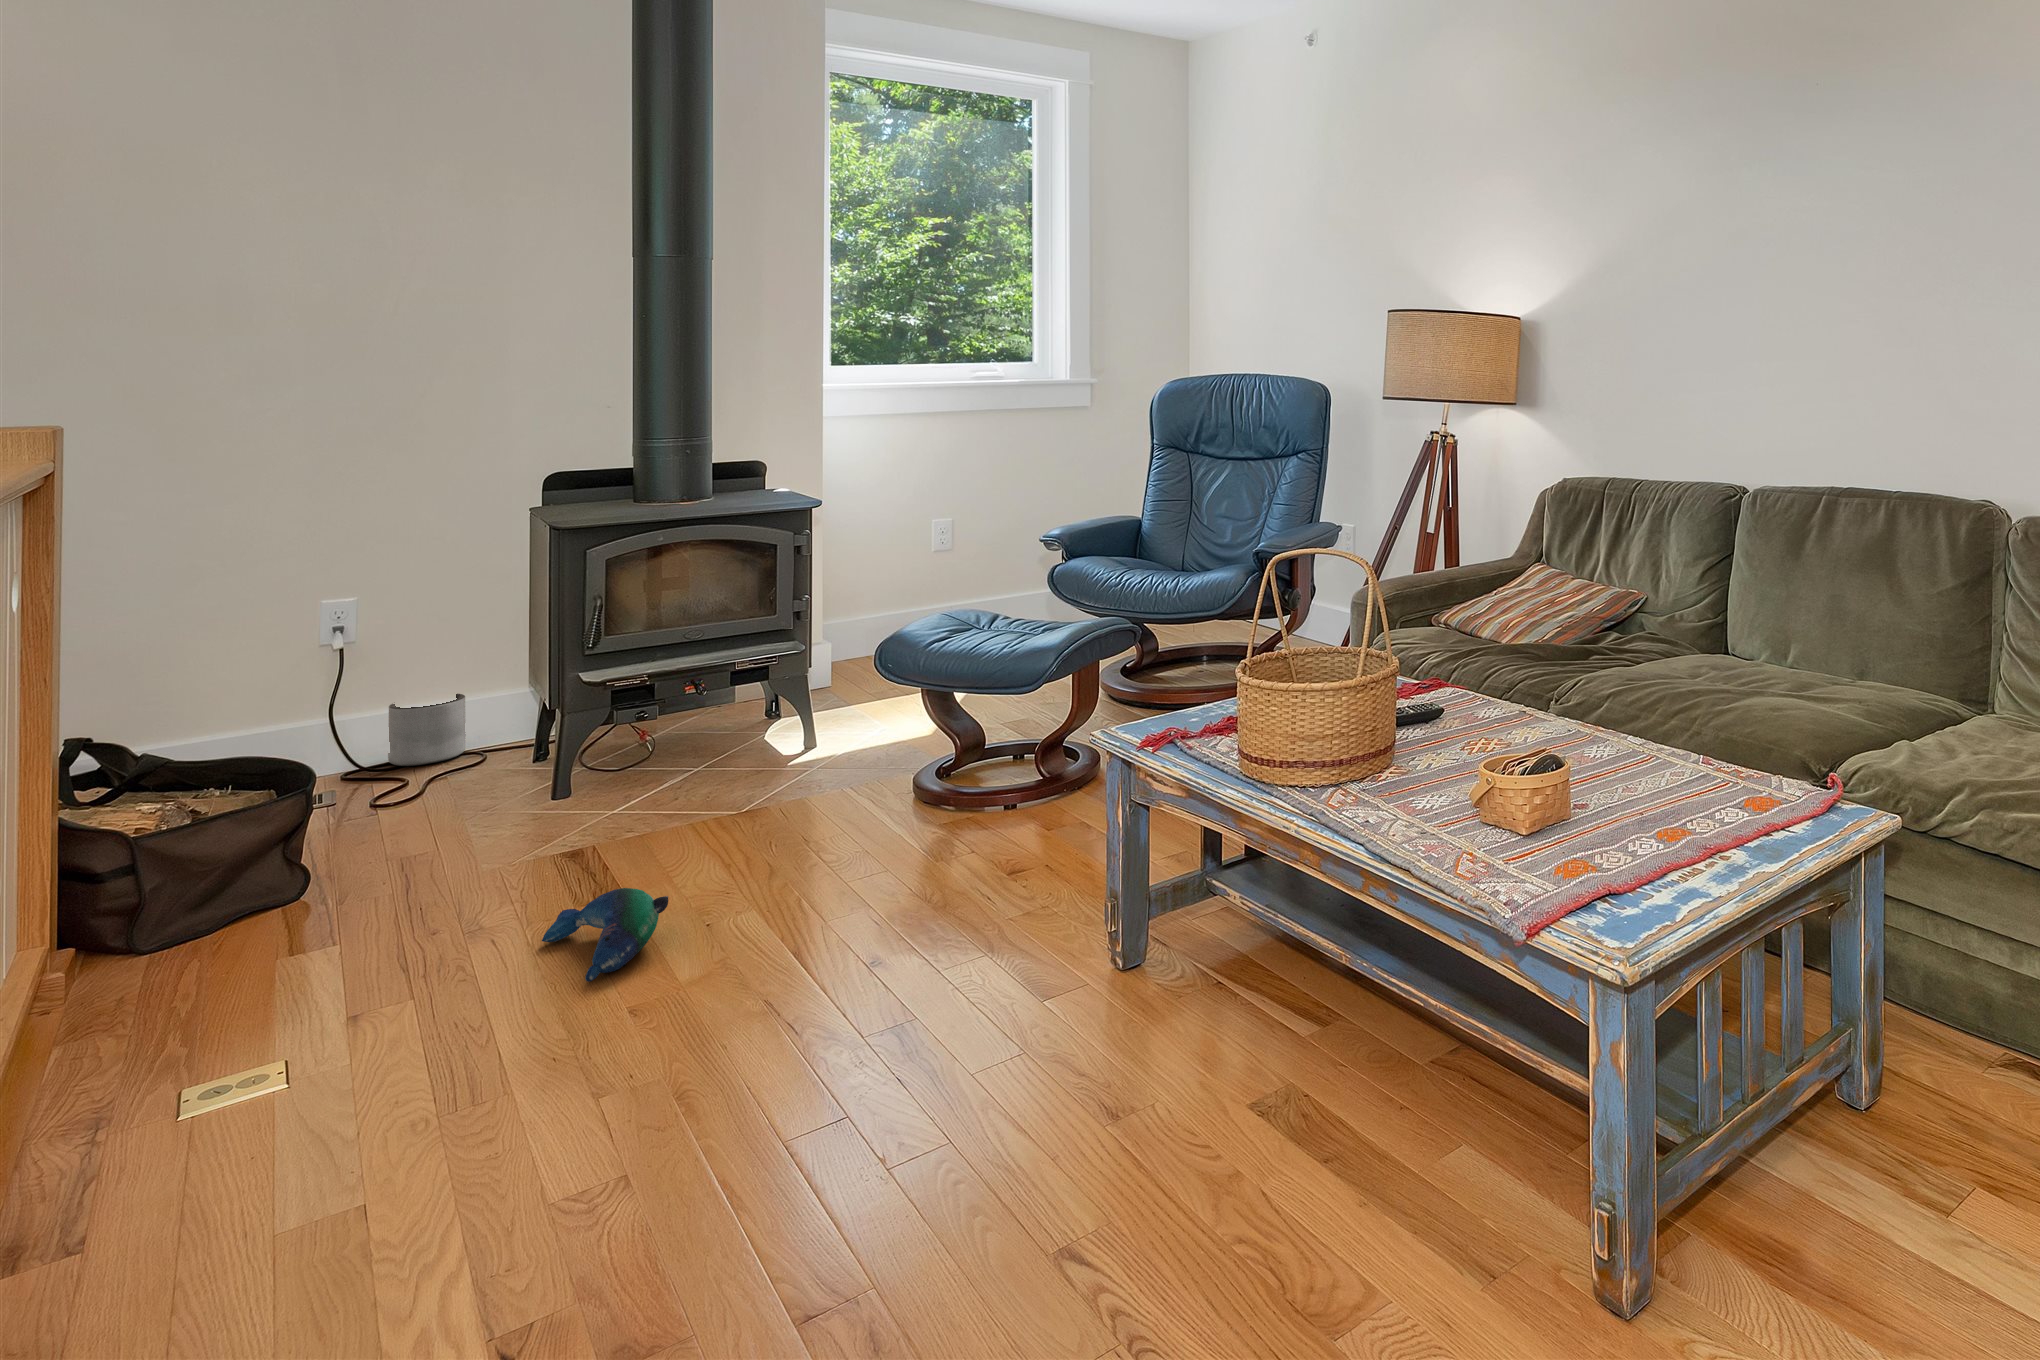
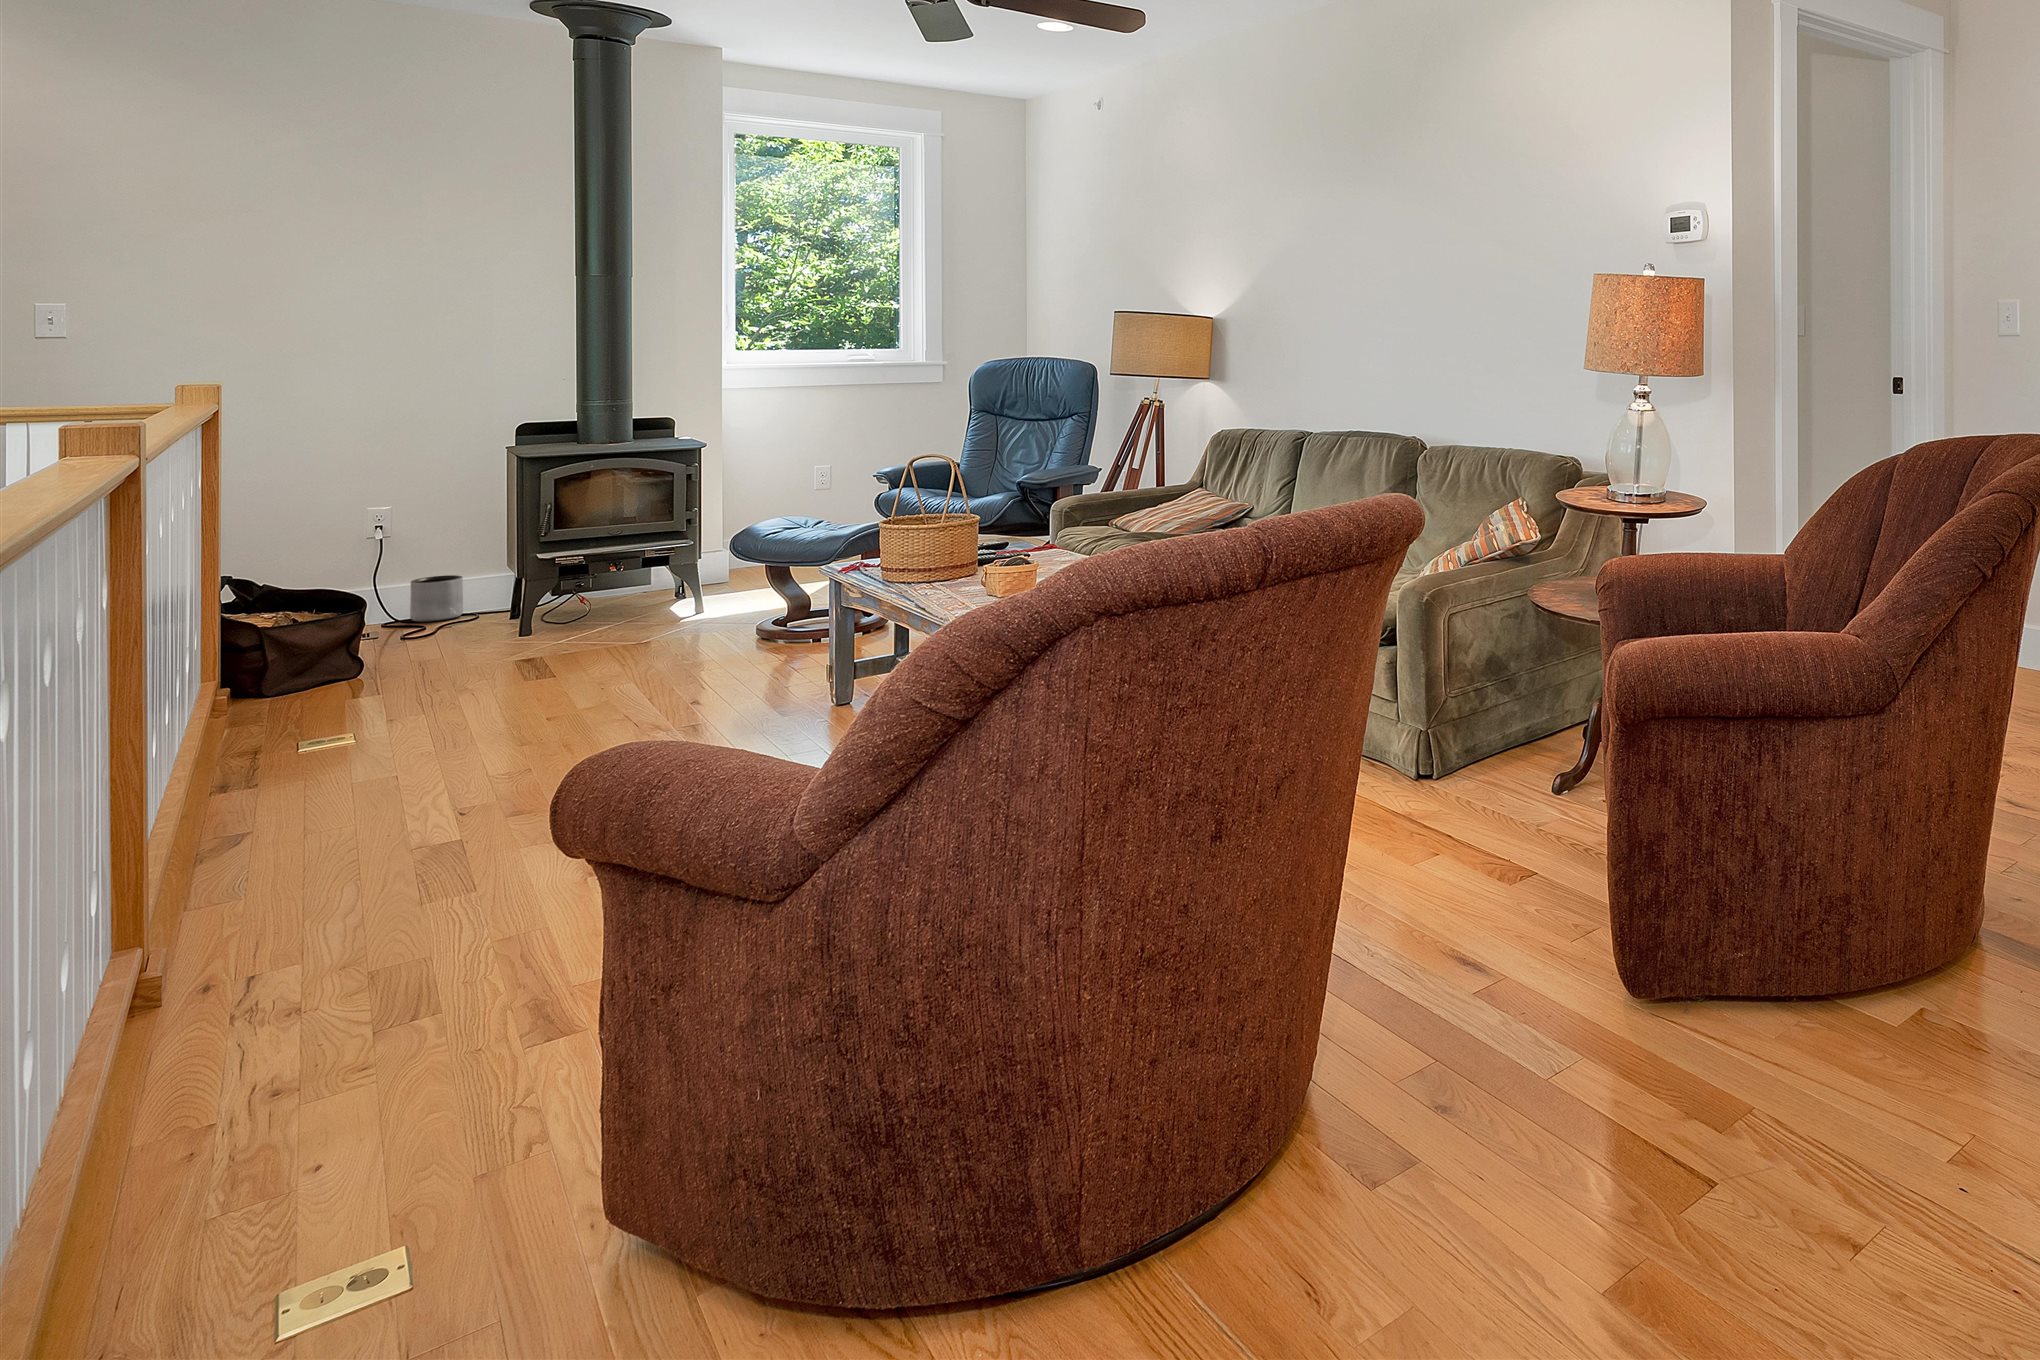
plush toy: present [542,888,668,982] -> none [503,664,579,708]

